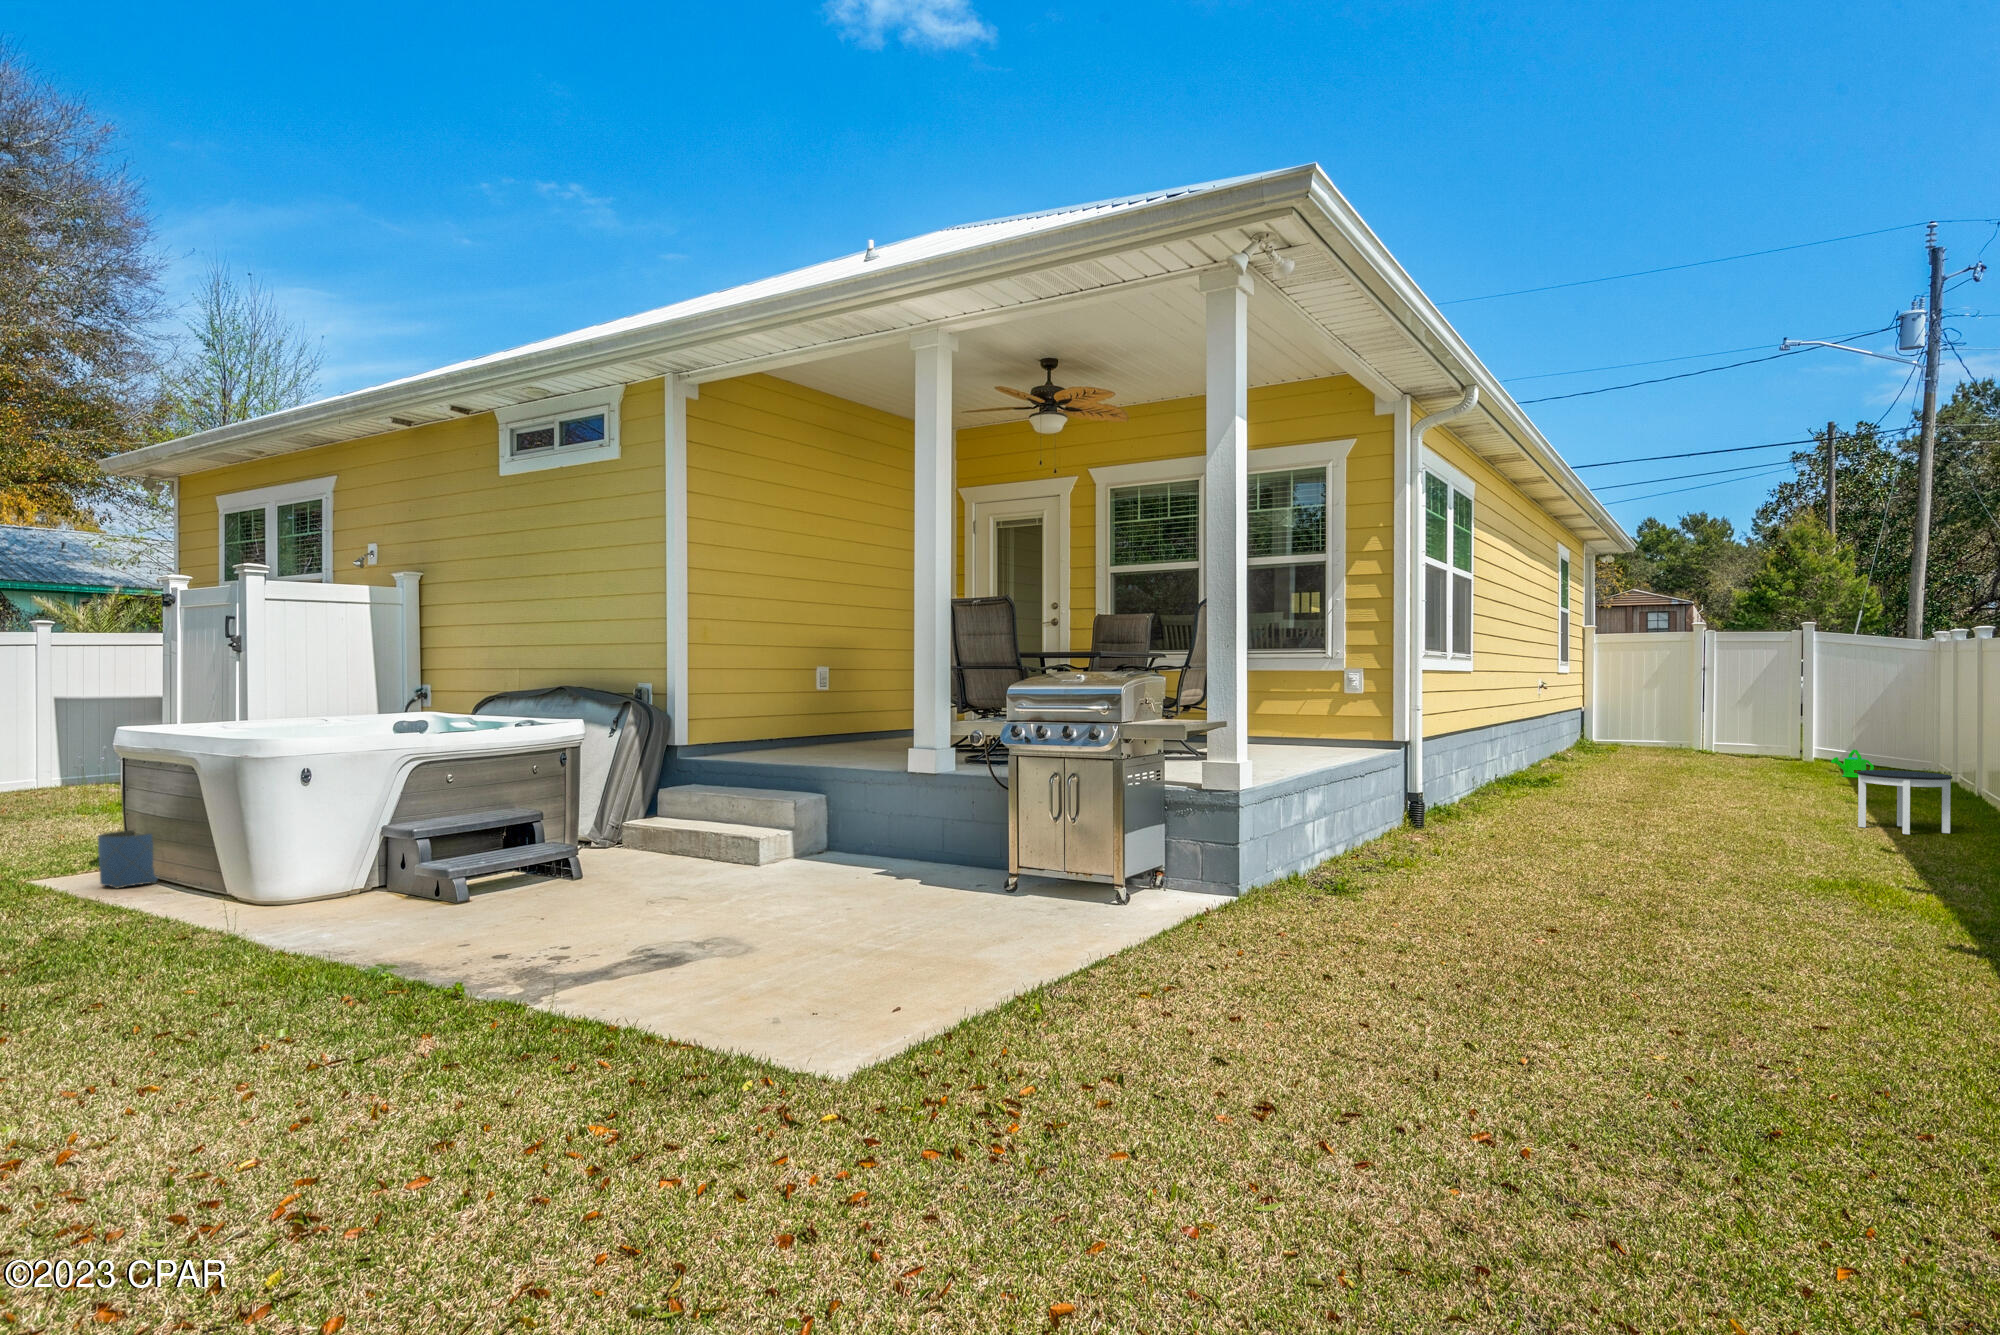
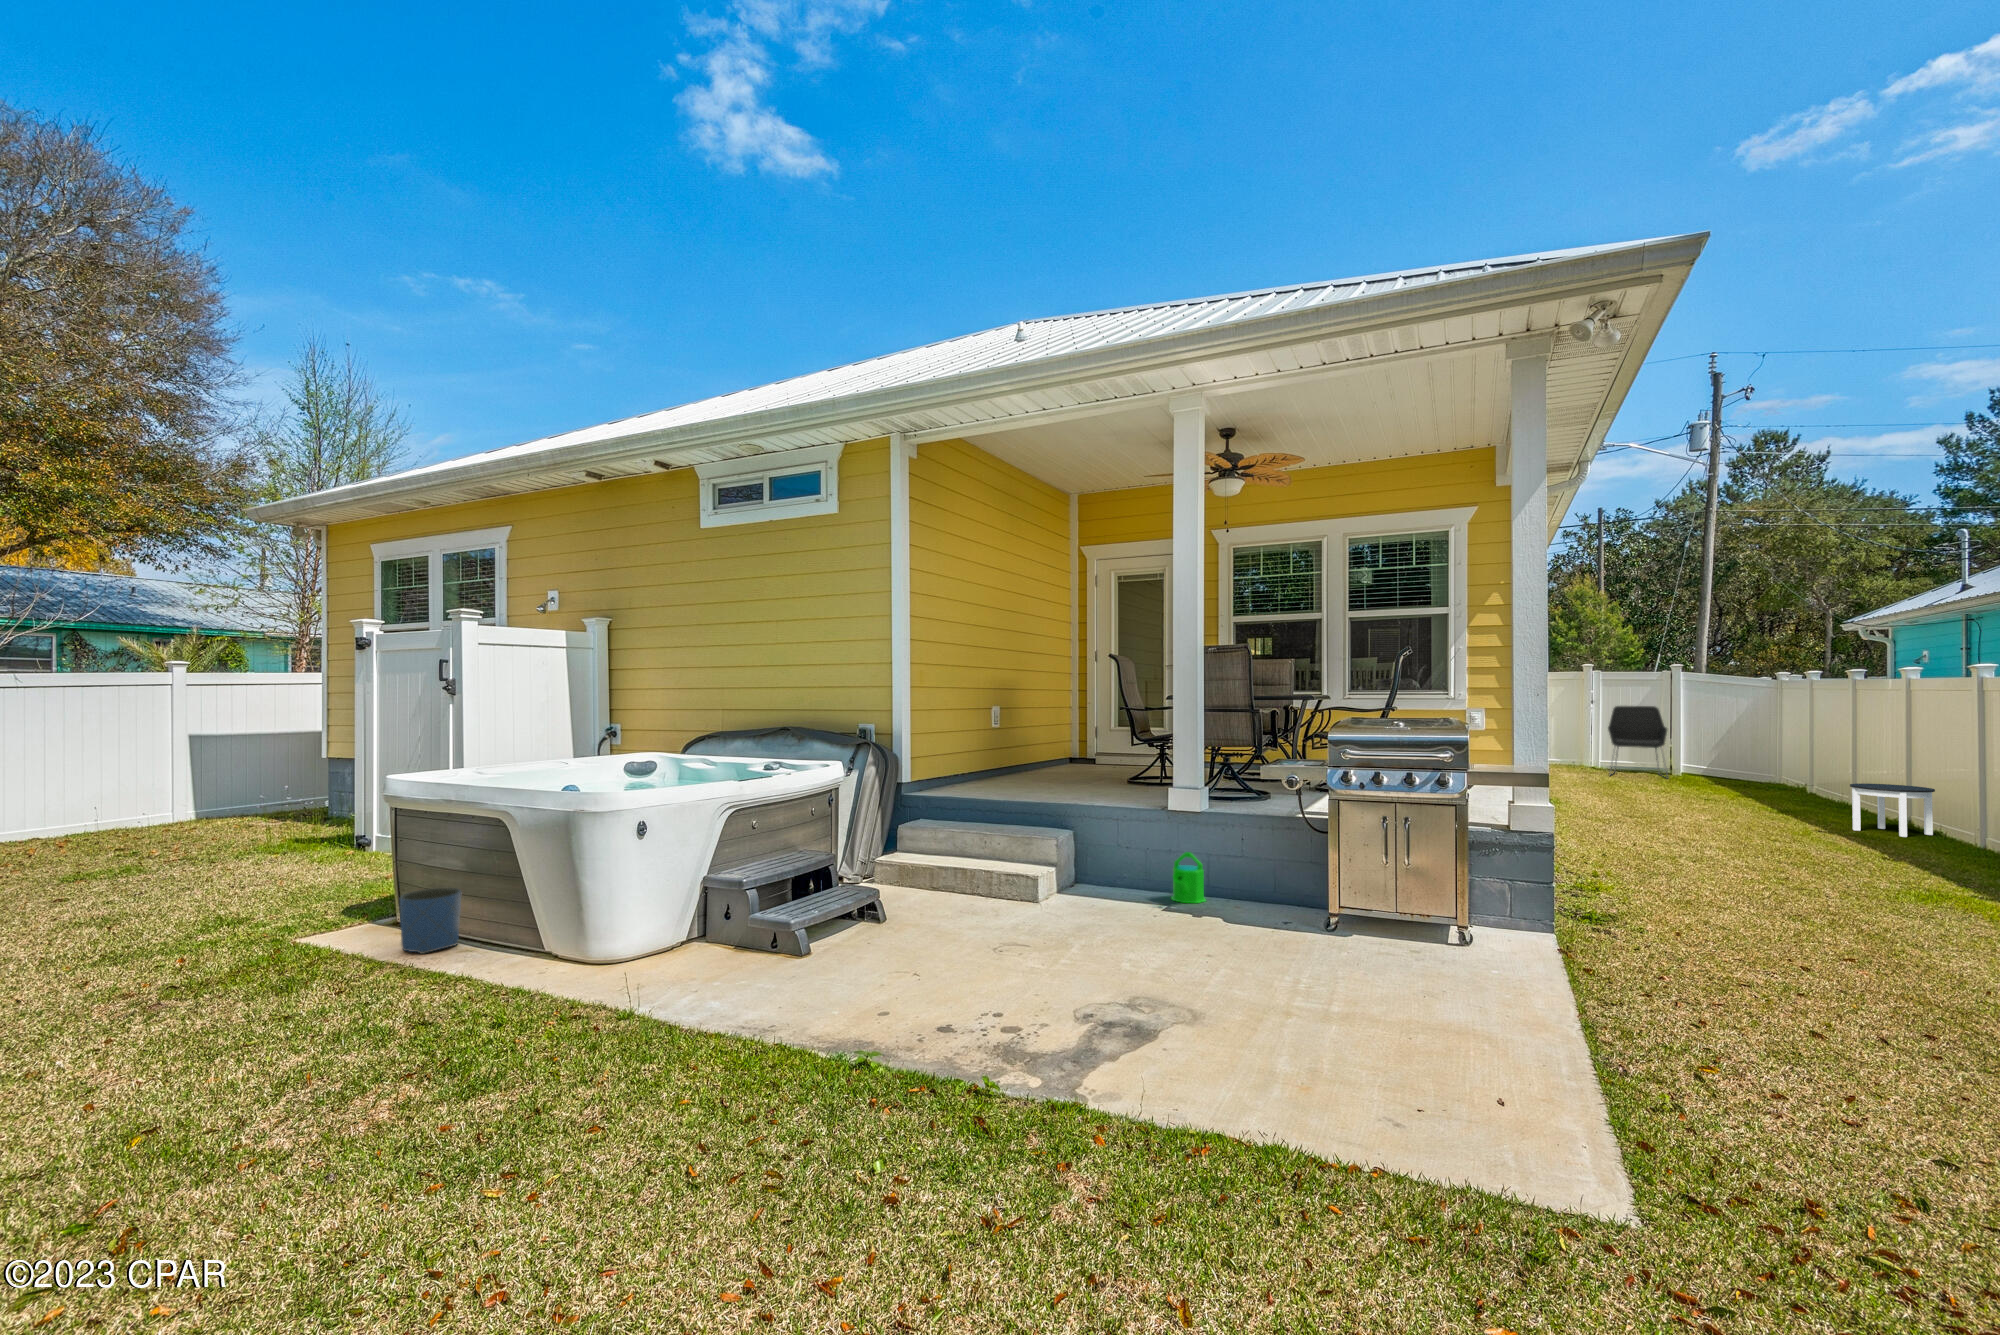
chair: none [1689,682,1765,773] -> present [1608,706,1668,778]
watering can: present [1831,749,1874,778] -> present [1171,852,1206,903]

